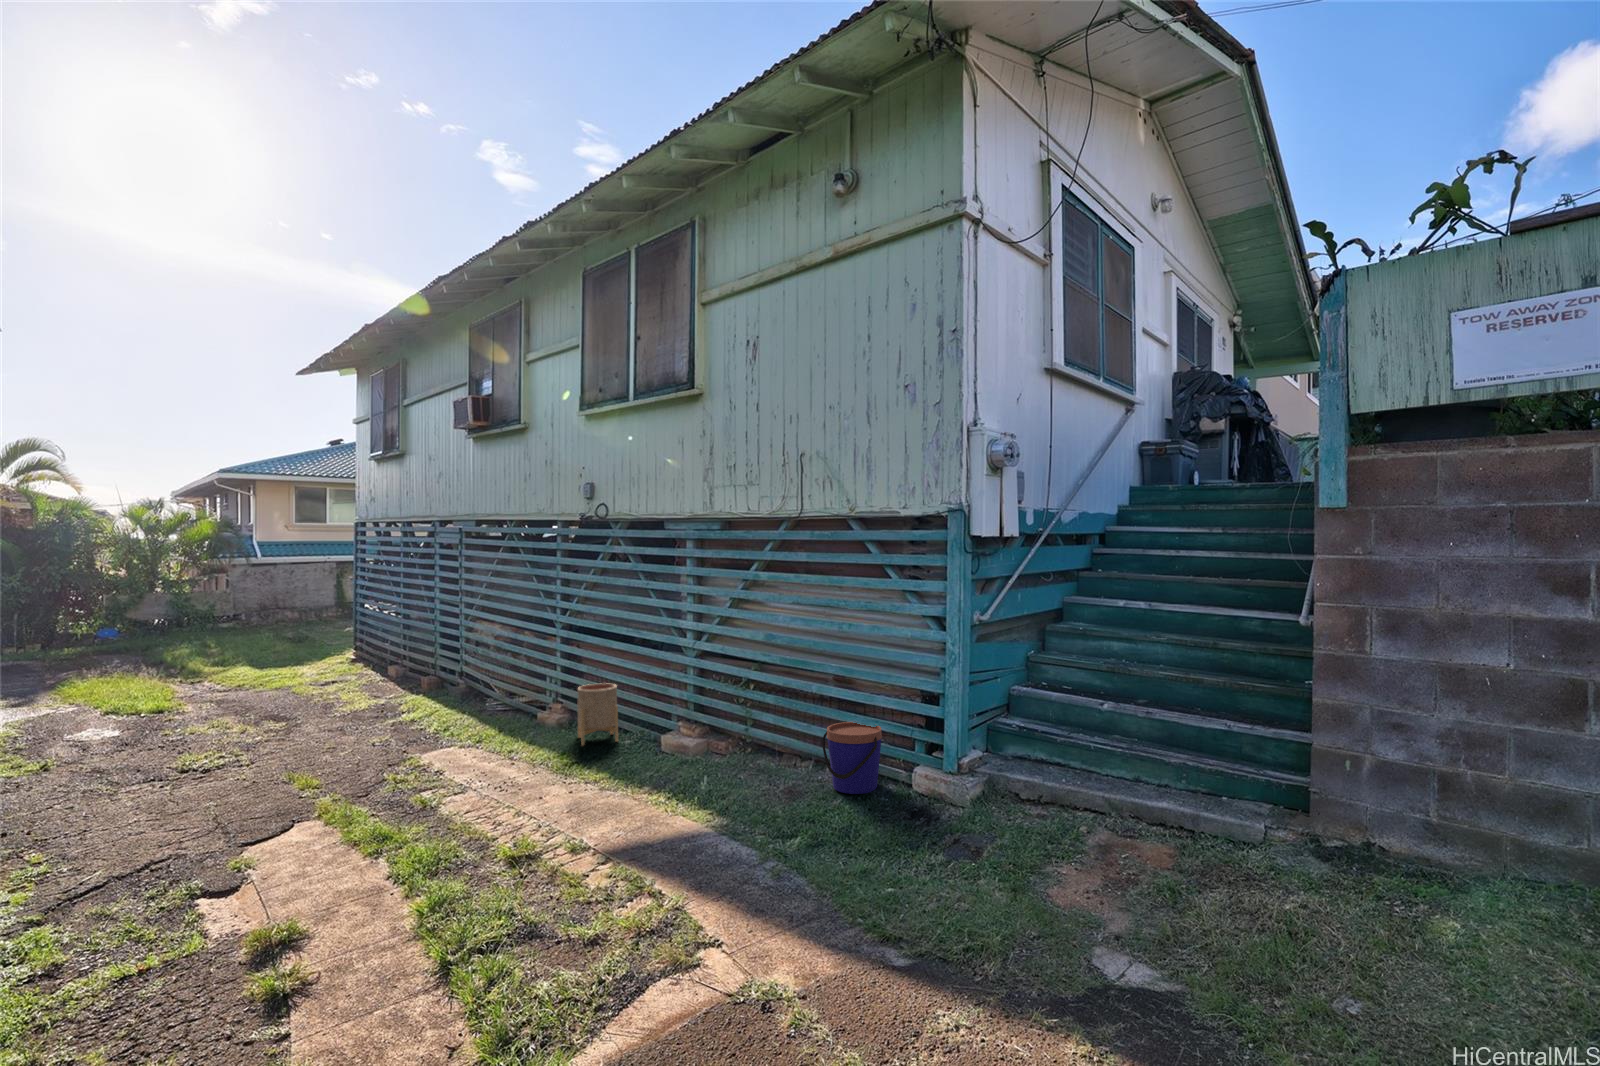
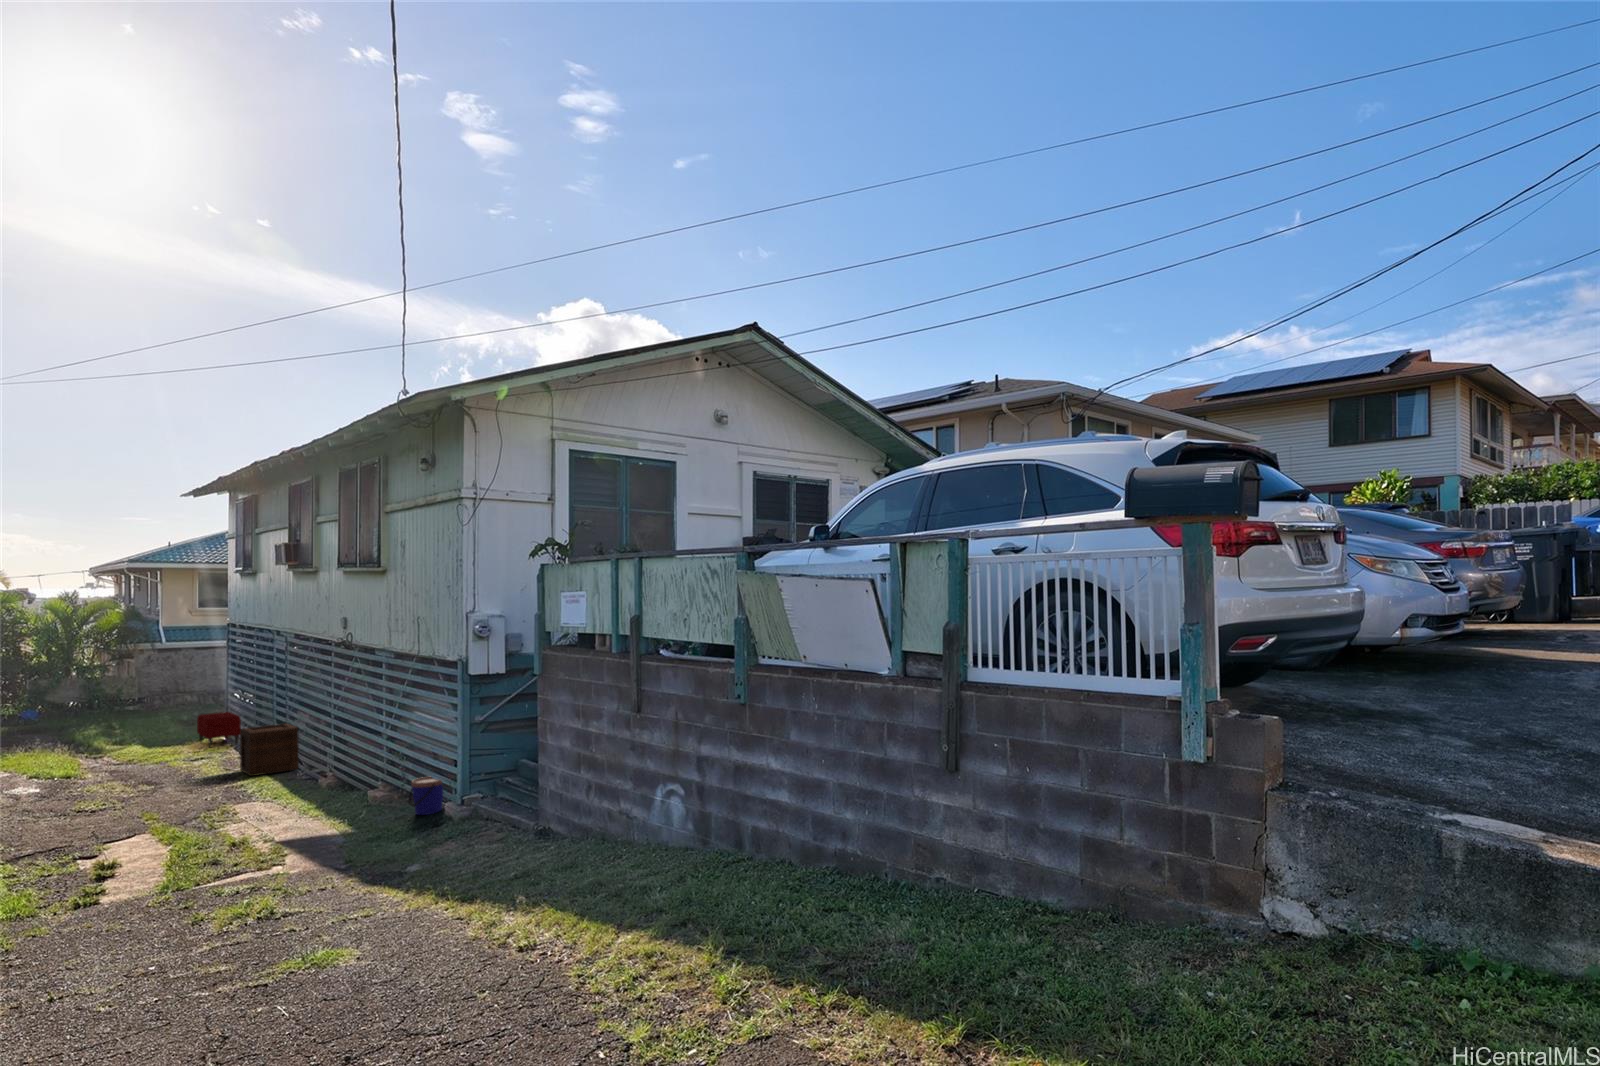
bench: none [323,627,384,671] -> present [197,712,241,747]
wooden crate: none [412,638,497,712] -> present [240,724,299,776]
planter: present [578,683,618,746] -> none [322,756,350,796]

